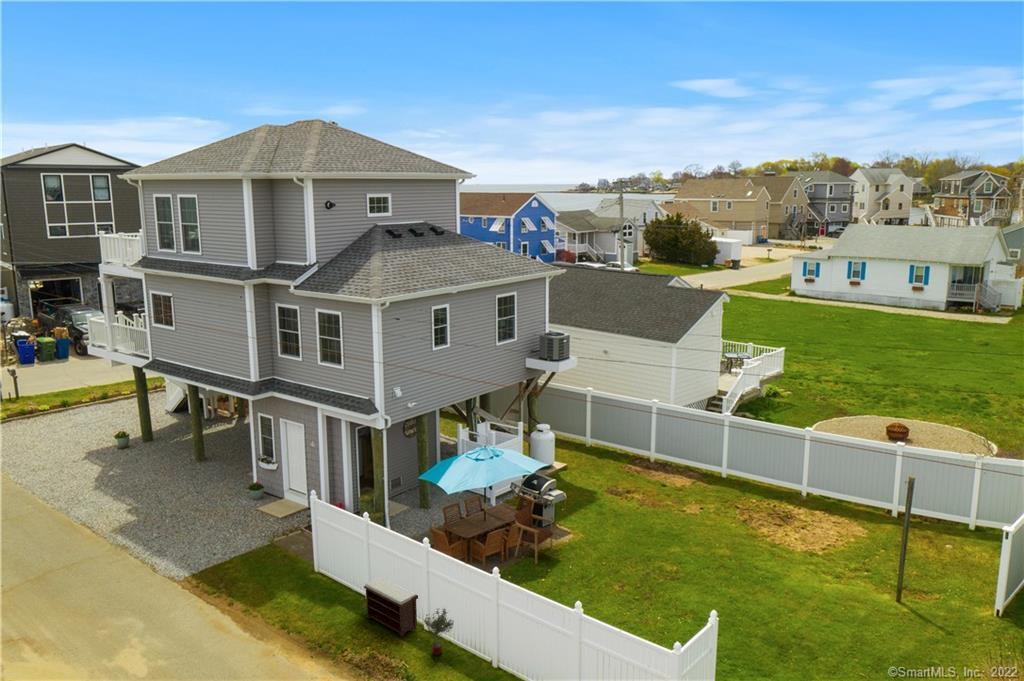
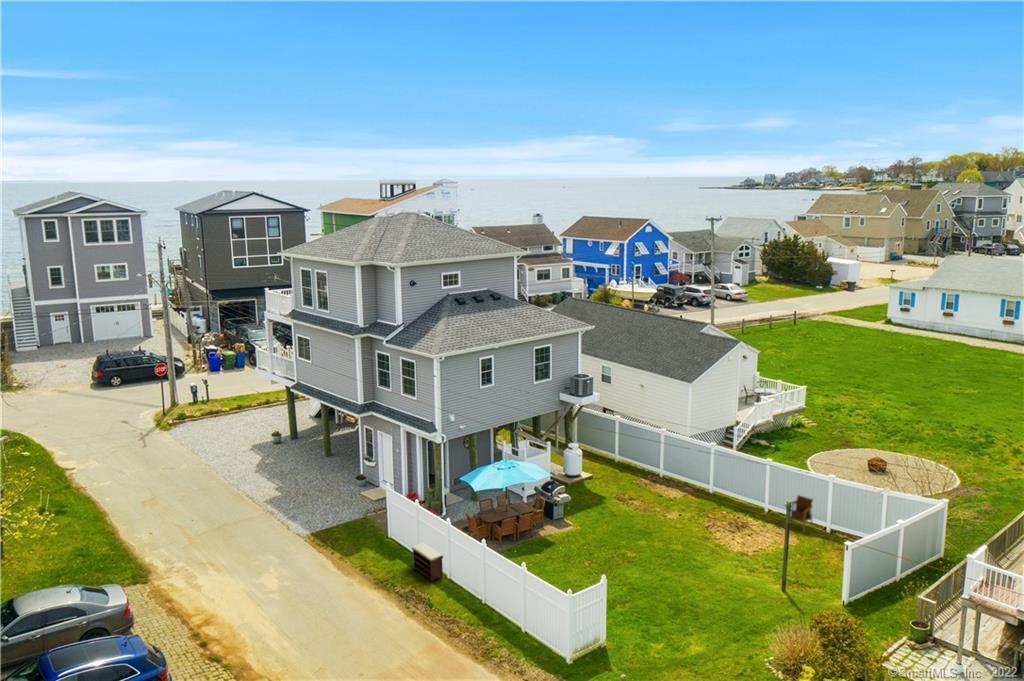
armchair: present [514,507,554,564] -> present [785,496,813,532]
potted tree: present [424,609,454,655] -> none [443,564,461,594]

